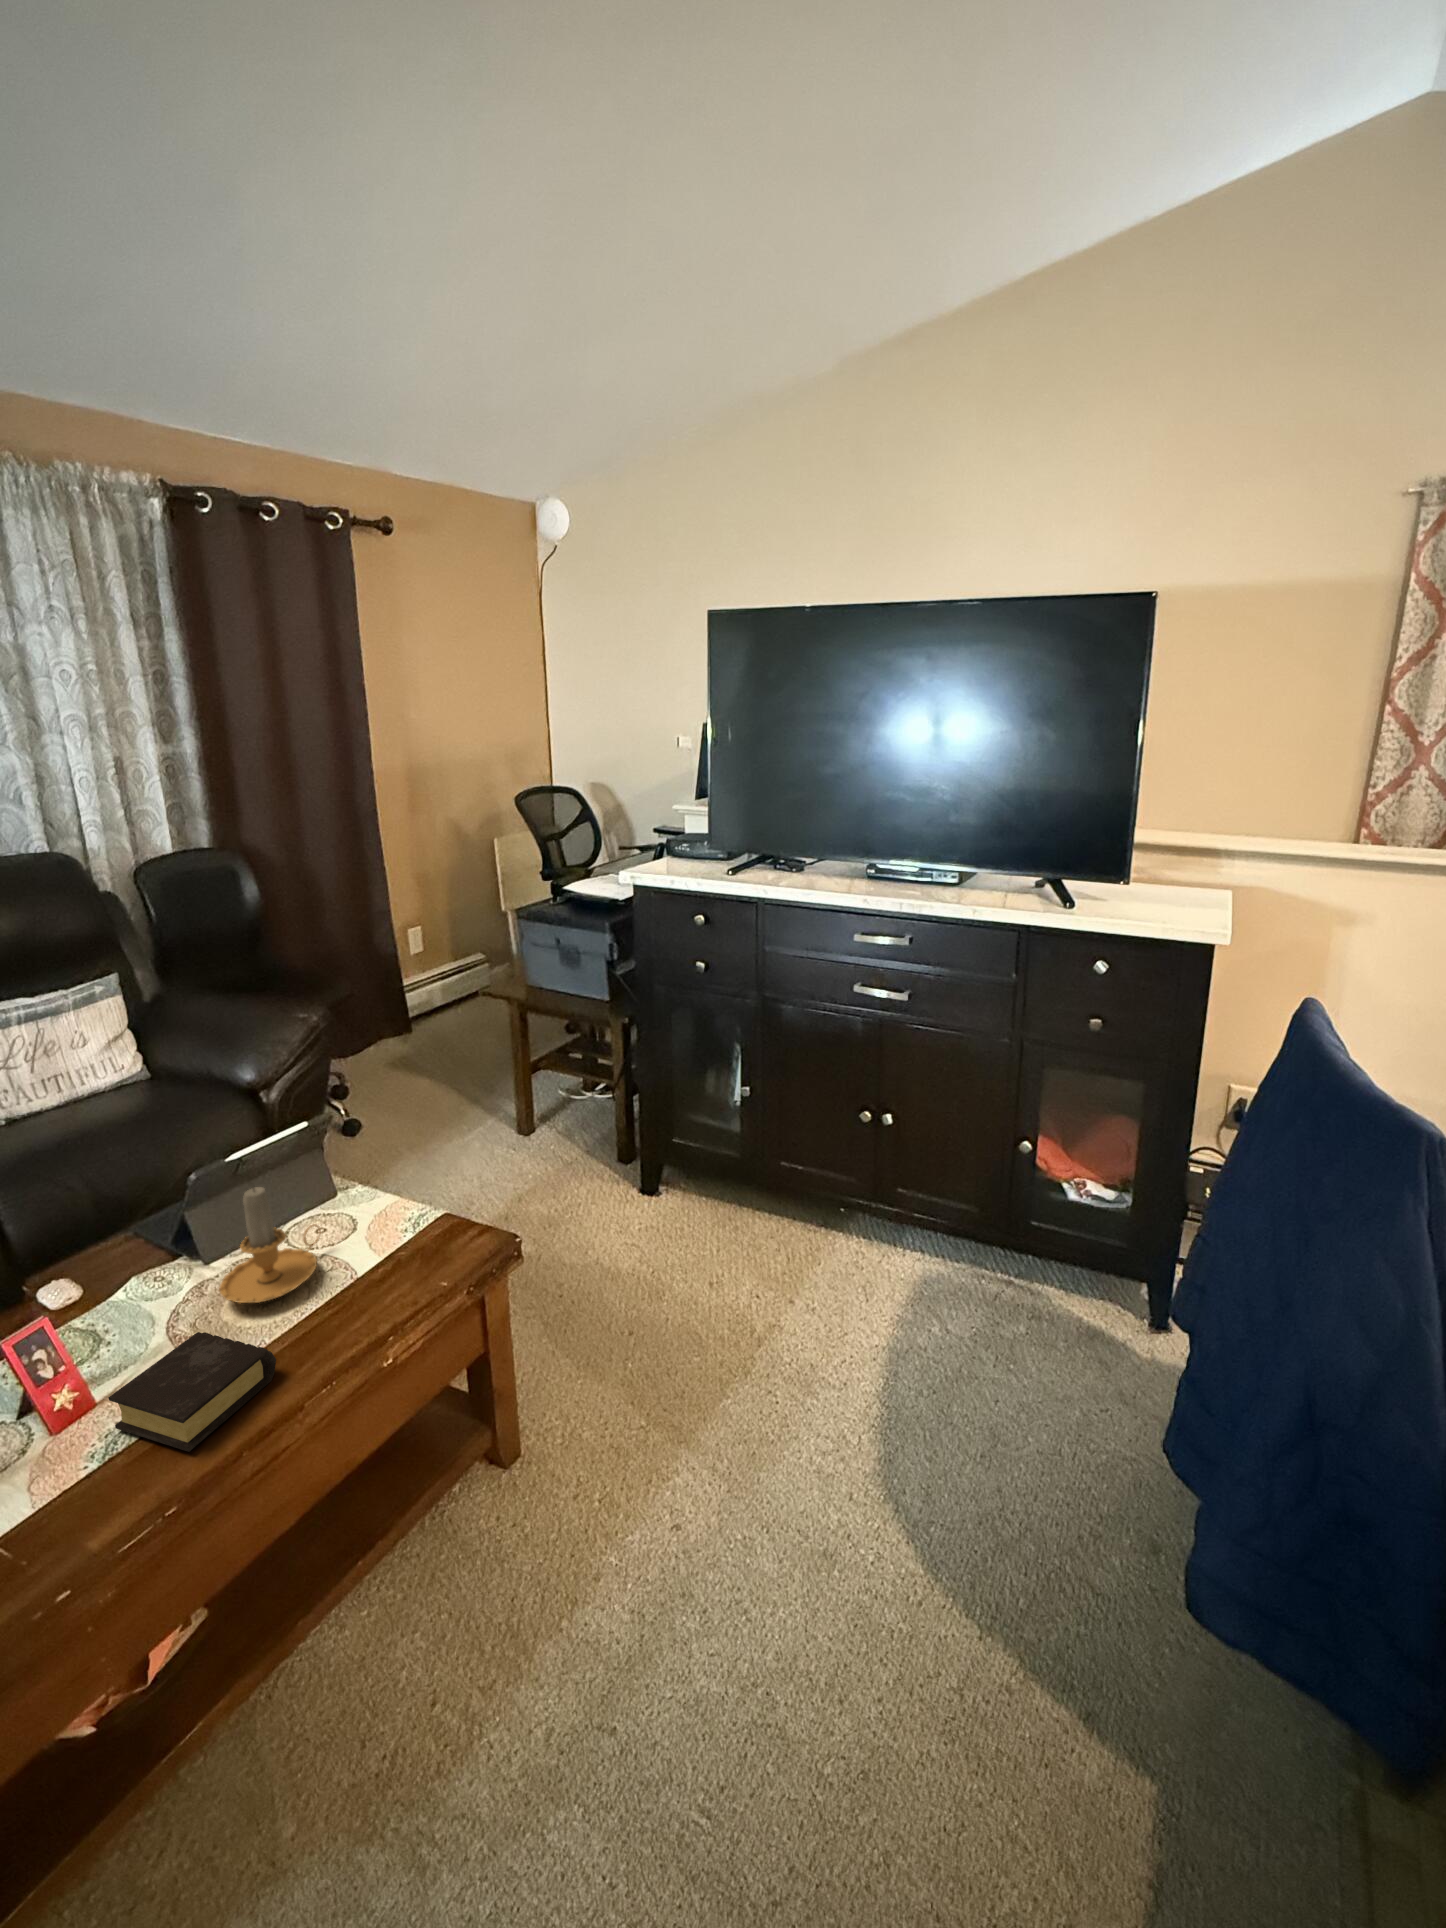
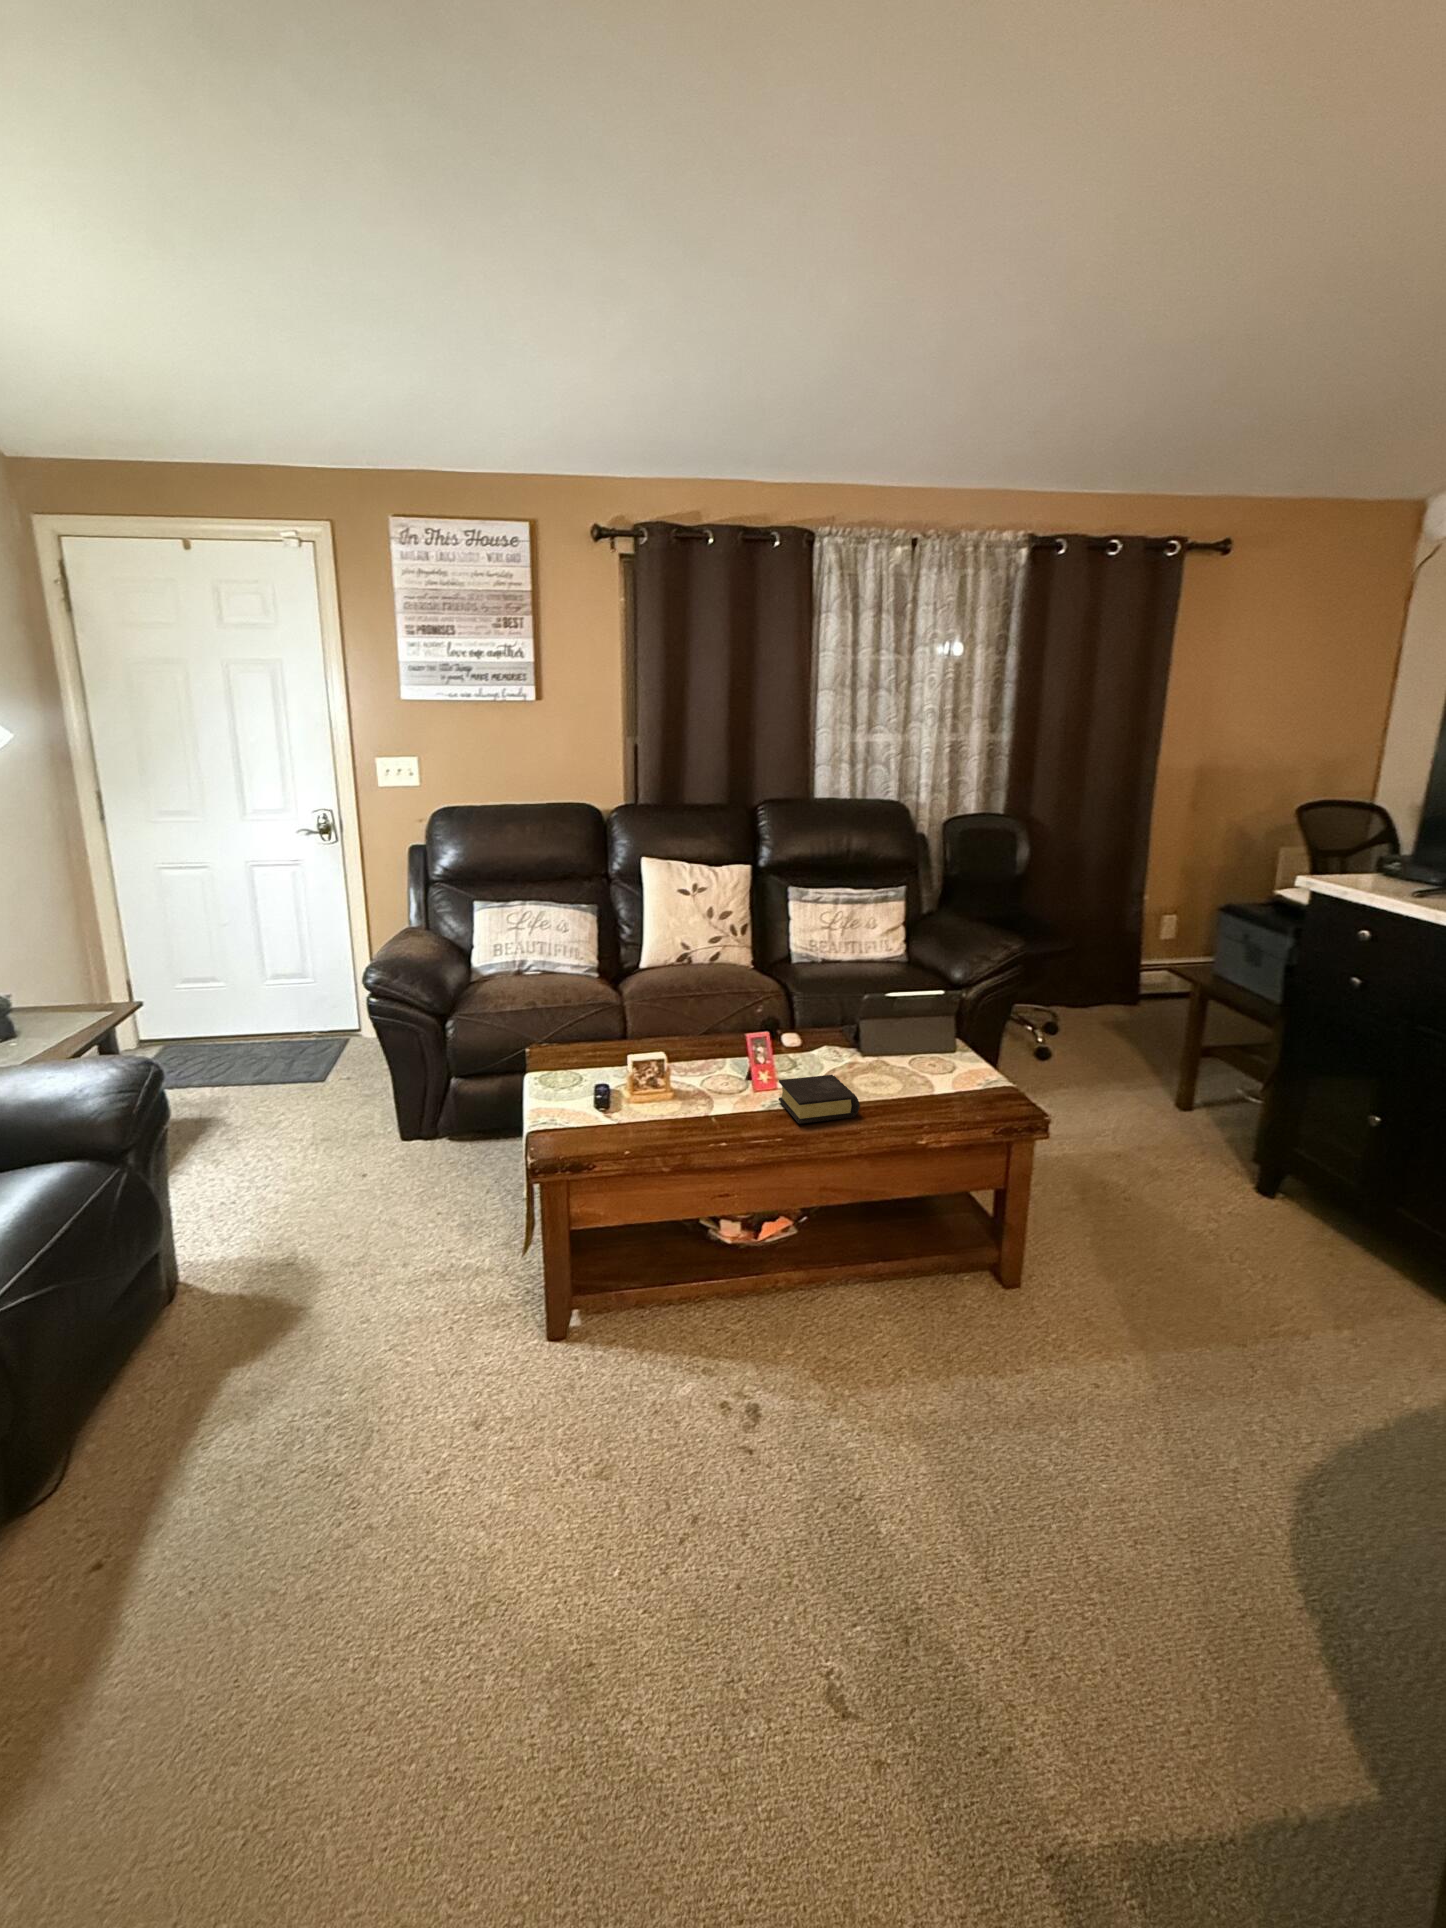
candle: present [219,1187,321,1303] -> none [856,1006,927,1084]

